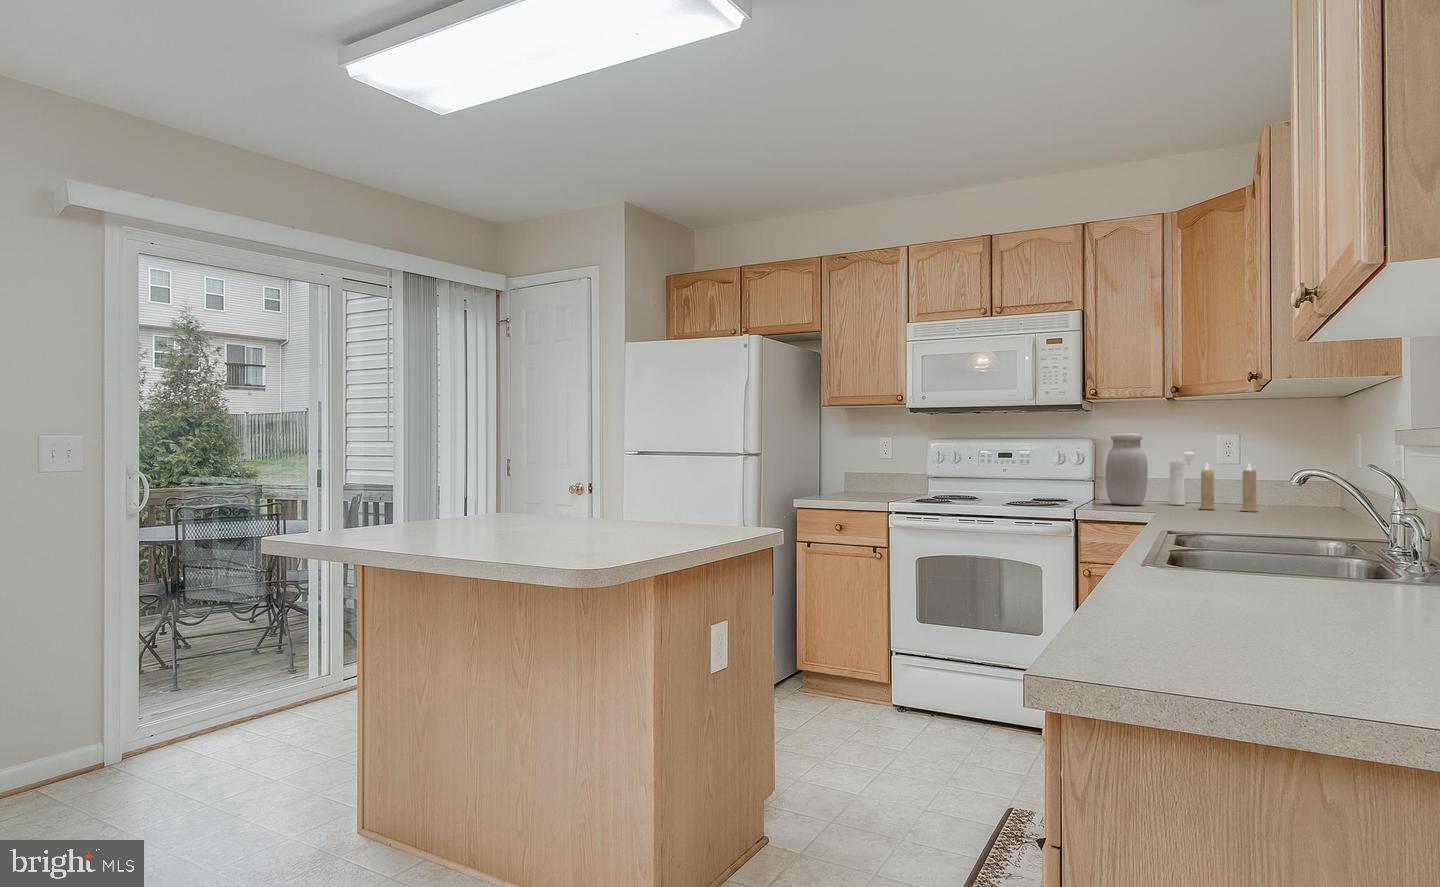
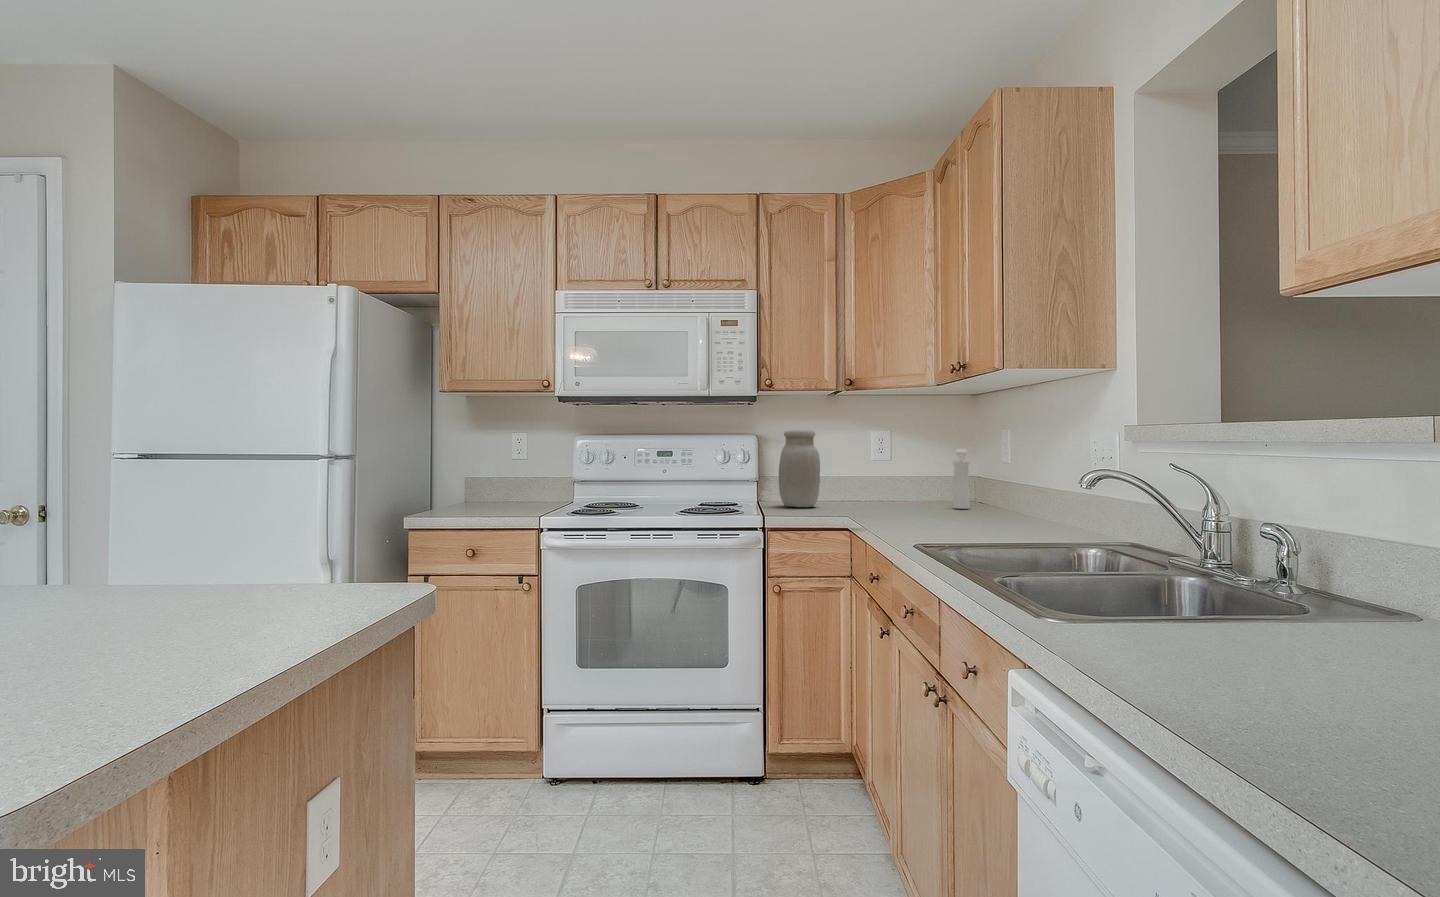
pepper mill: present [1169,451,1195,505] -> present [953,449,970,509]
candle: present [1199,463,1258,511] -> none [874,460,931,511]

